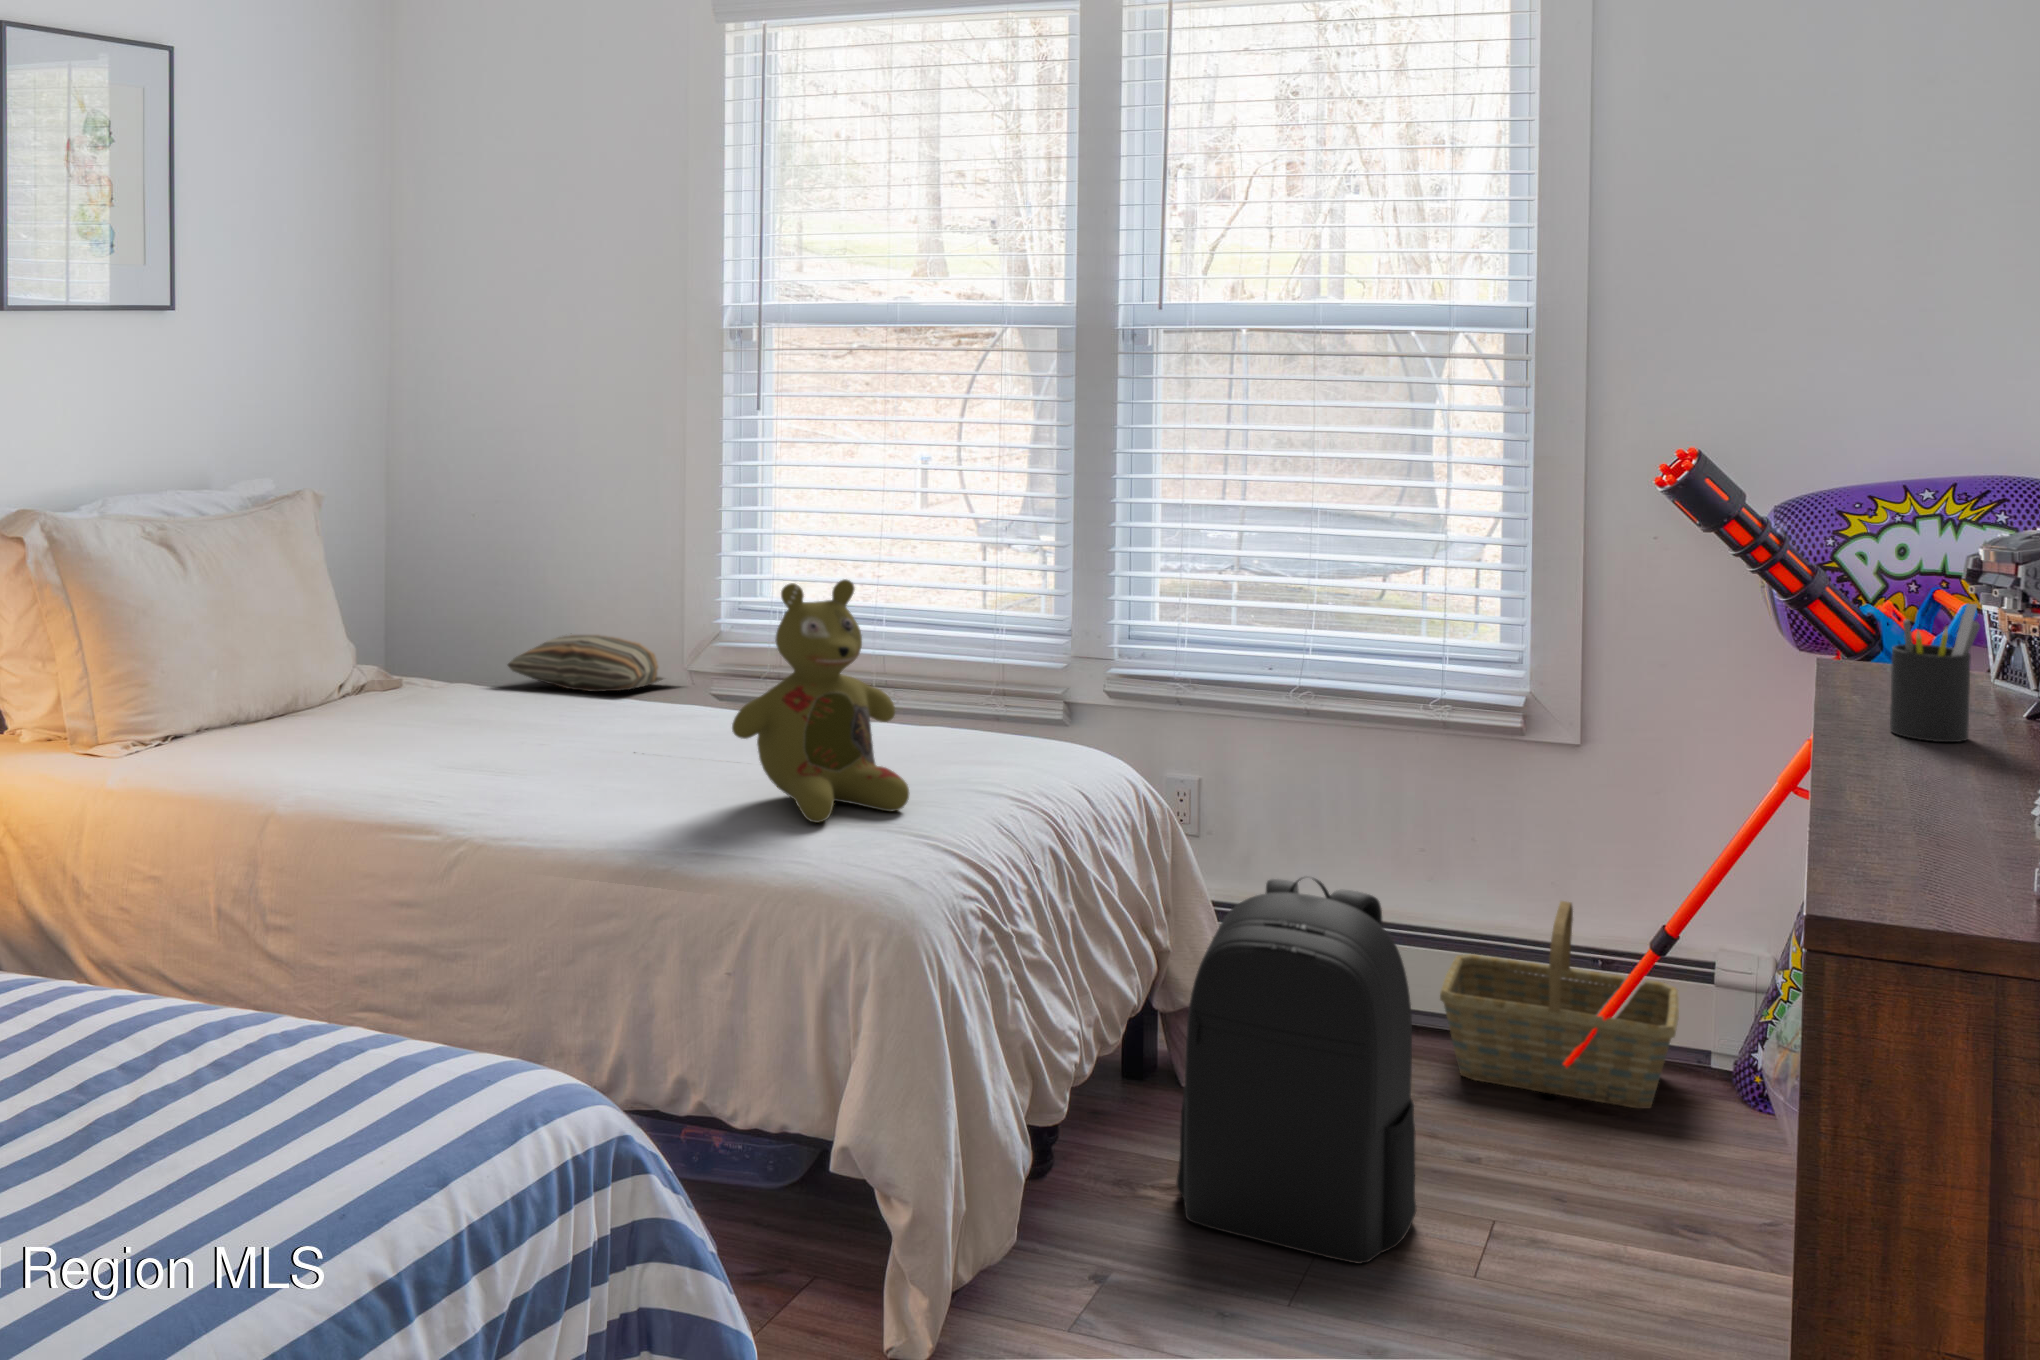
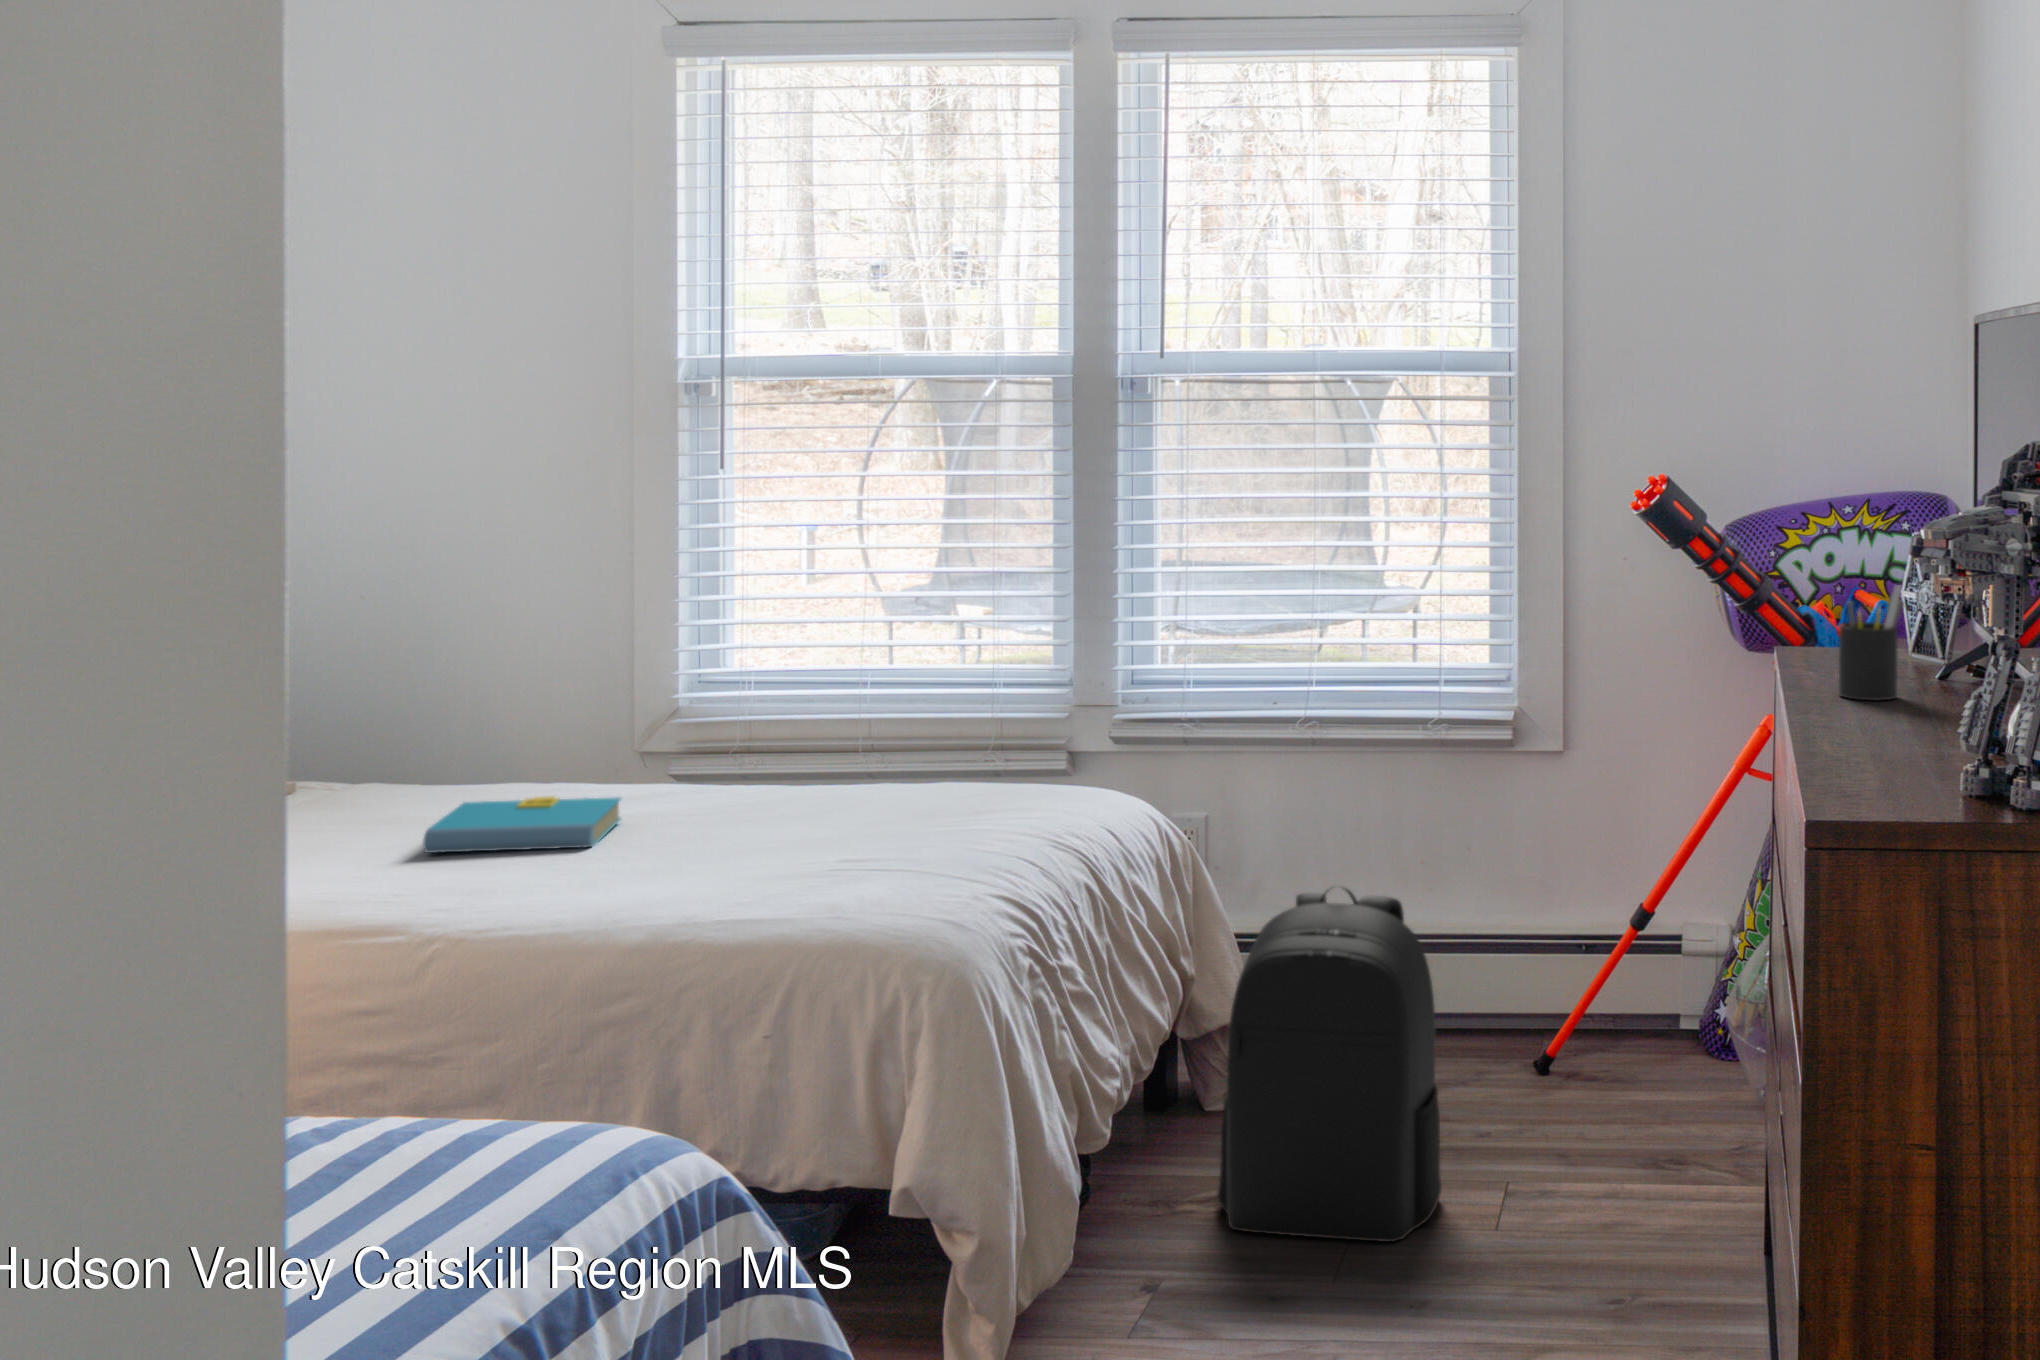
stuffed bear: present [732,579,909,823] -> none [752,628,944,877]
pillow: present [508,635,662,692] -> none [430,709,662,779]
book: none [466,716,637,768] -> present [423,796,620,853]
basket: present [1440,901,1679,1109] -> none [1447,896,1654,1077]

